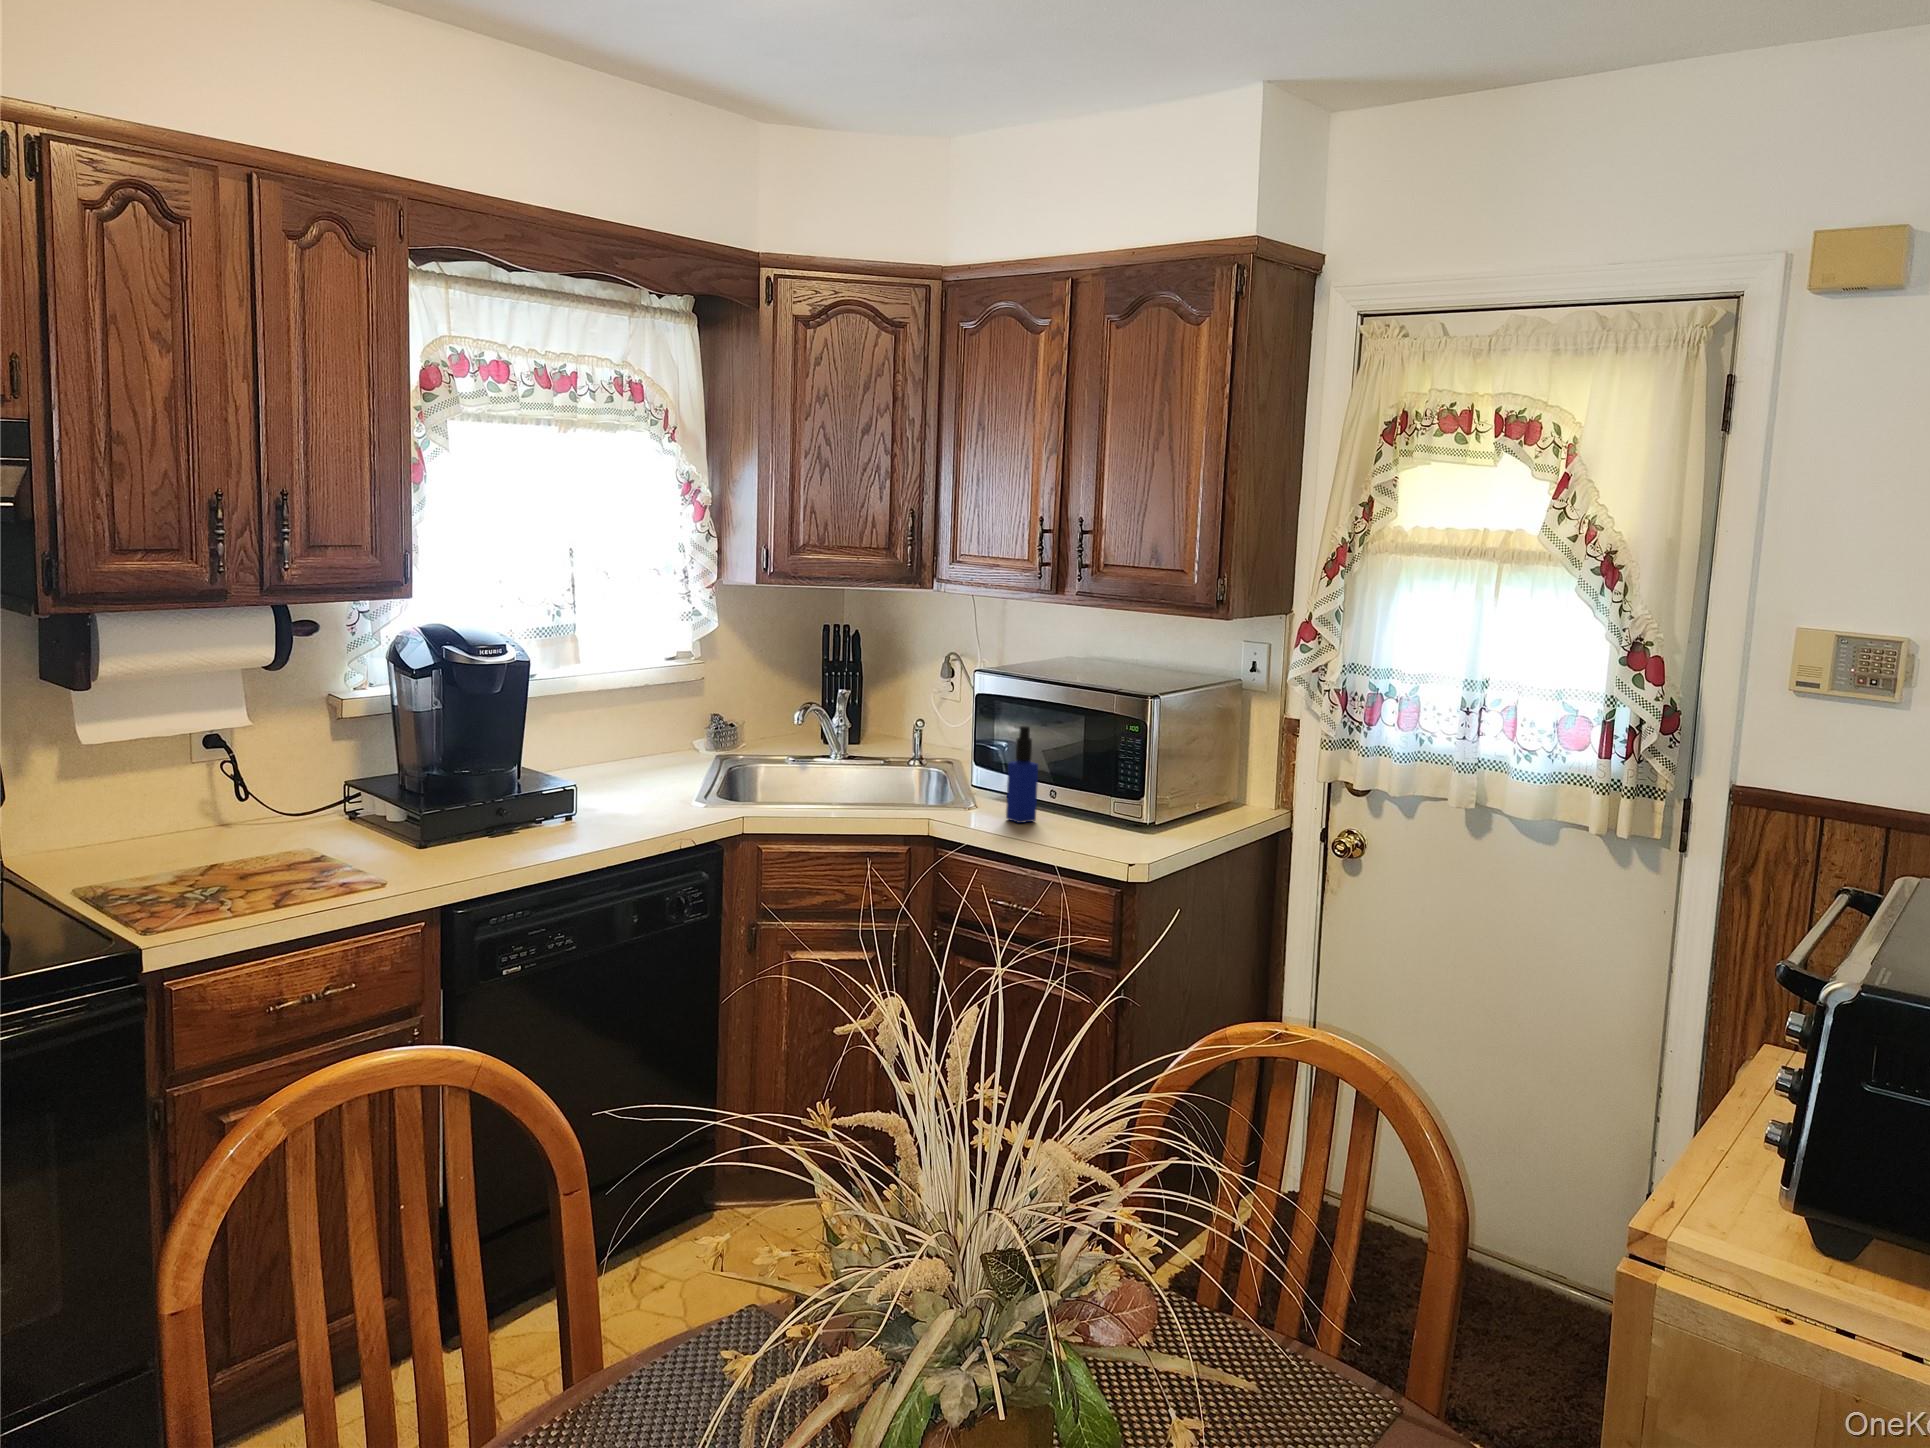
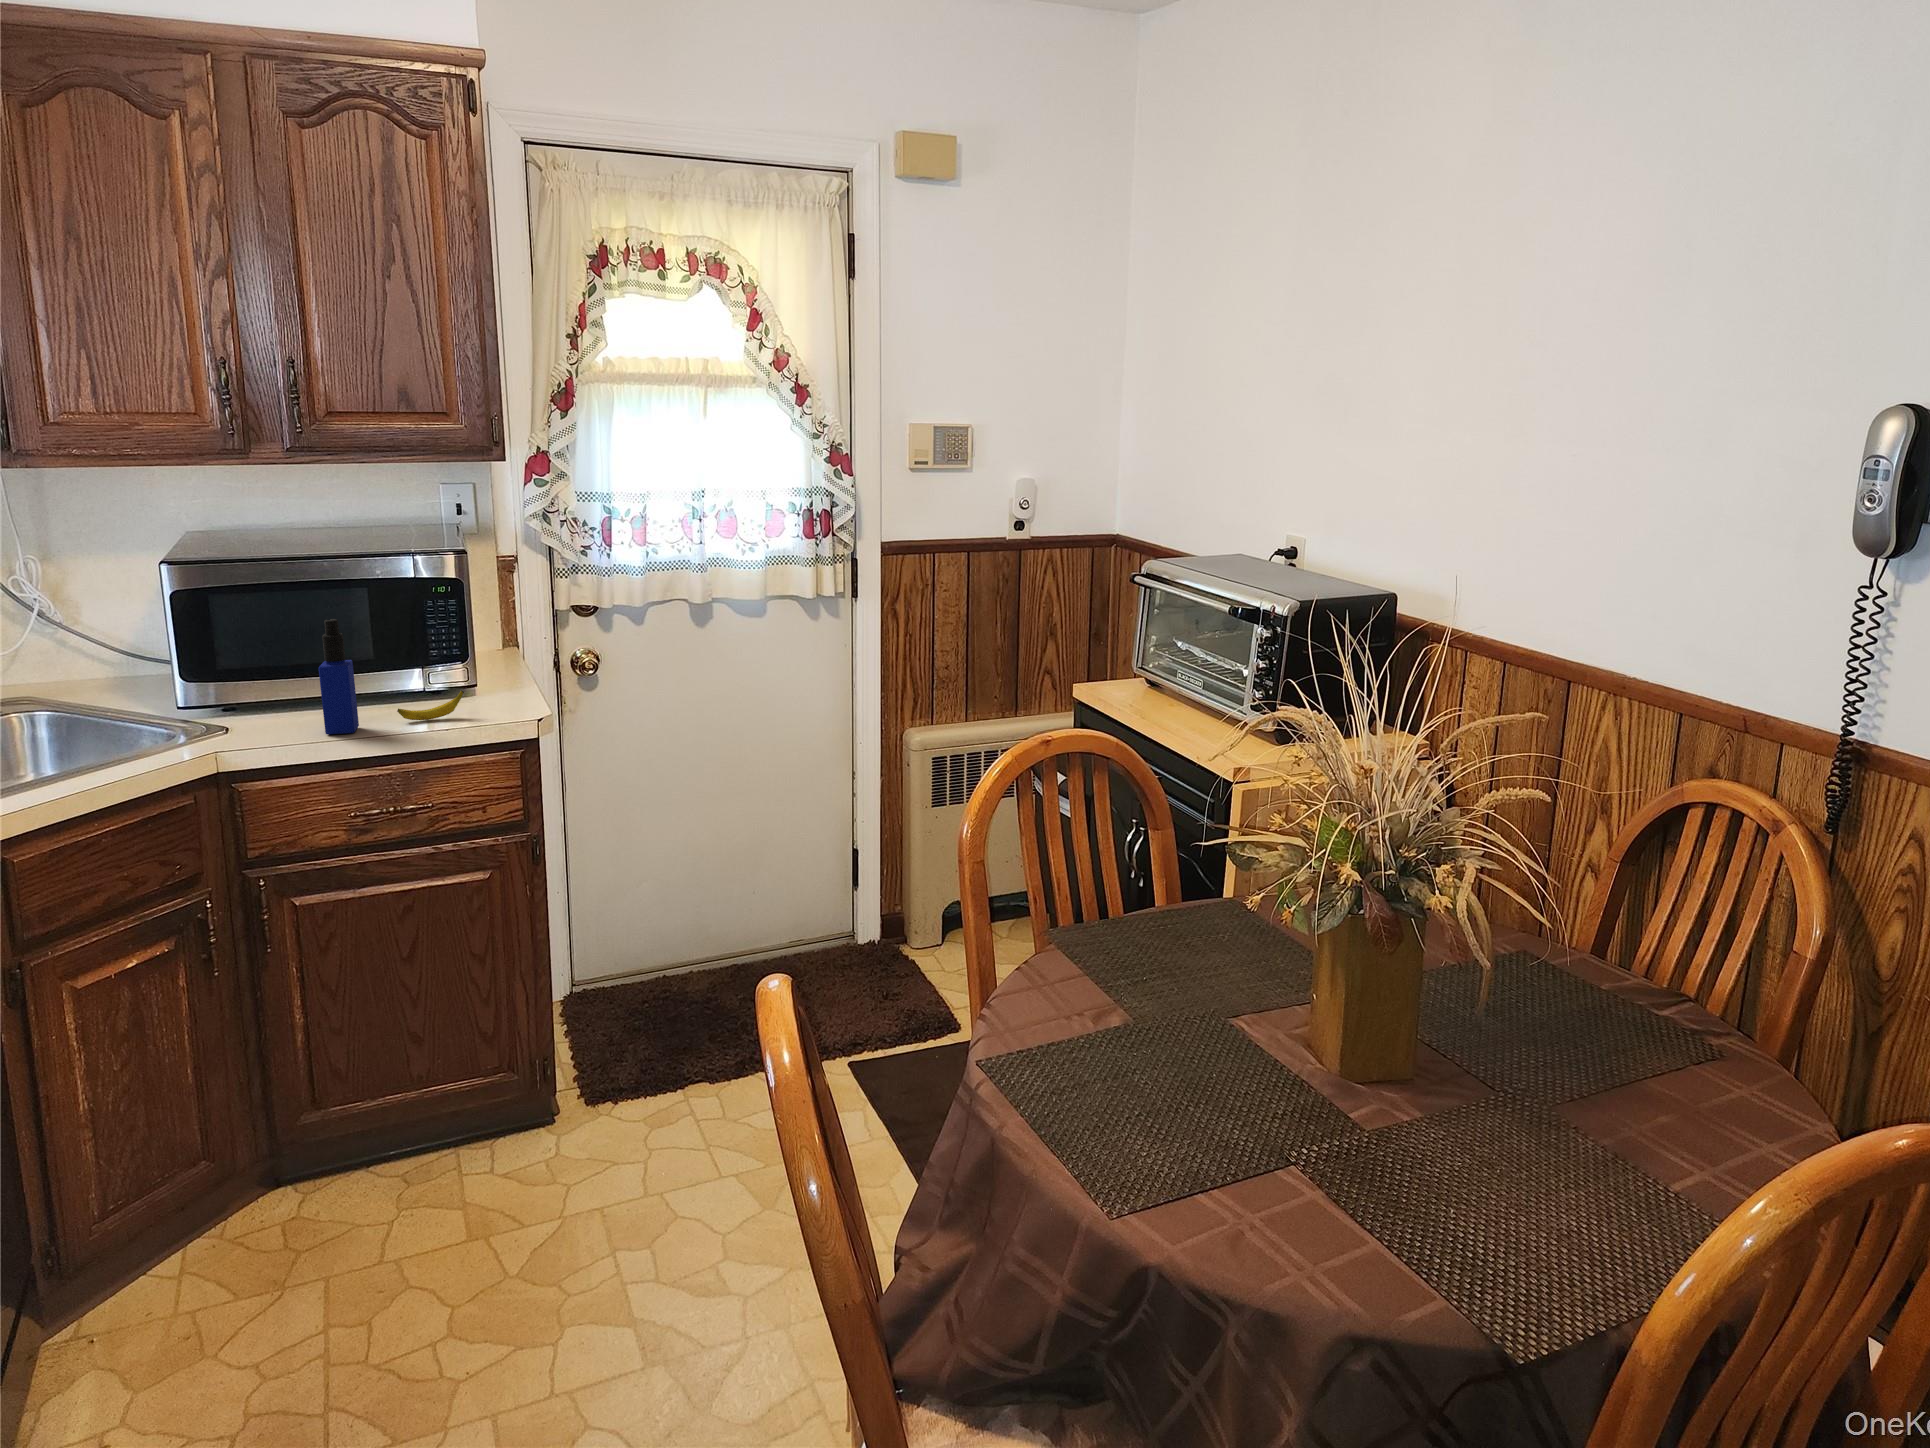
banana: none [1061,812,1107,832] -> present [397,690,464,720]

